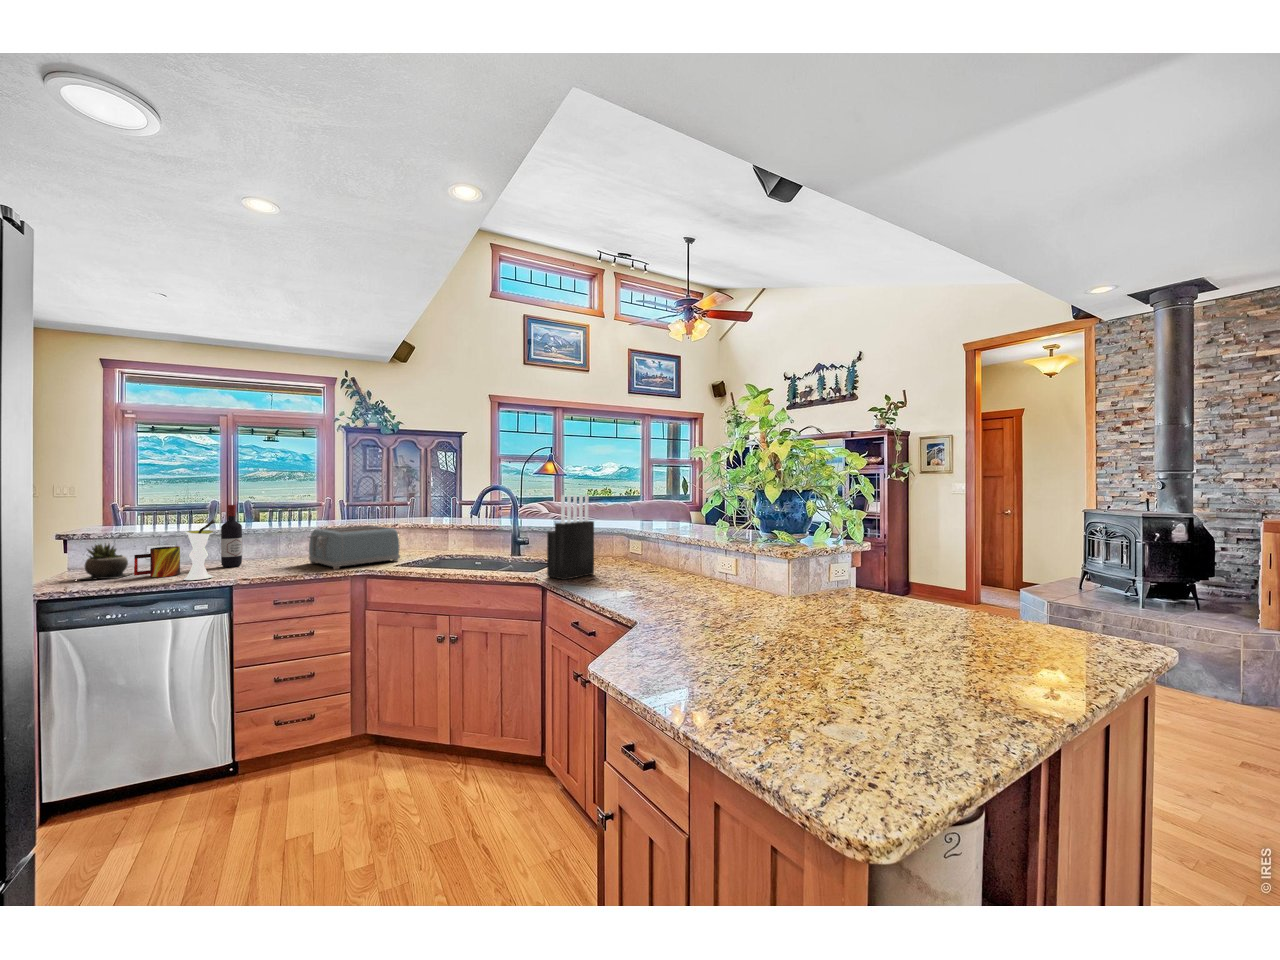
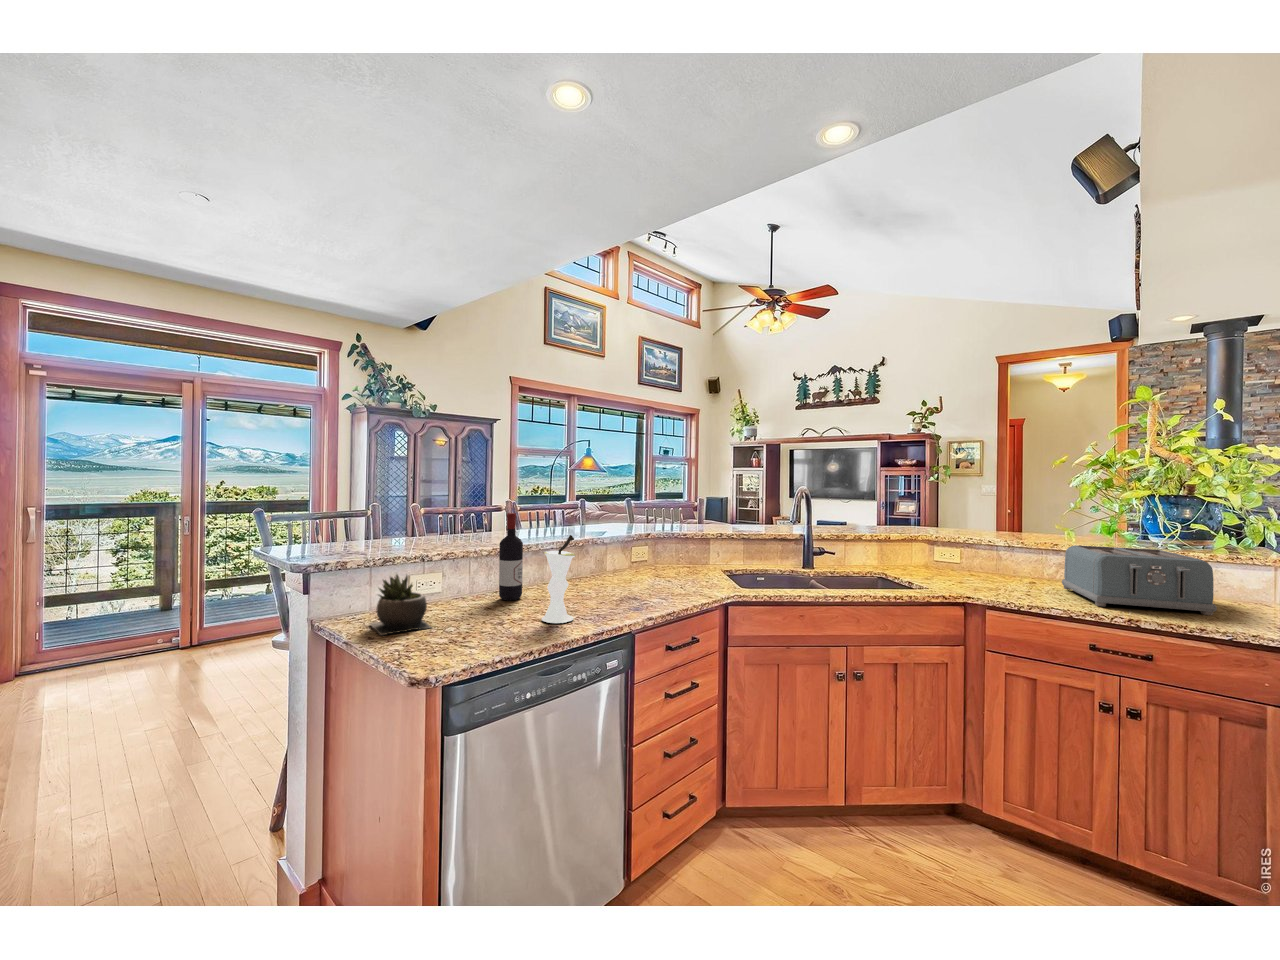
knife block: present [547,495,594,580] -> none [941,498,984,595]
toaster: present [308,525,400,569] -> present [1062,545,1217,615]
mug: present [134,546,180,577] -> none [456,575,498,622]

